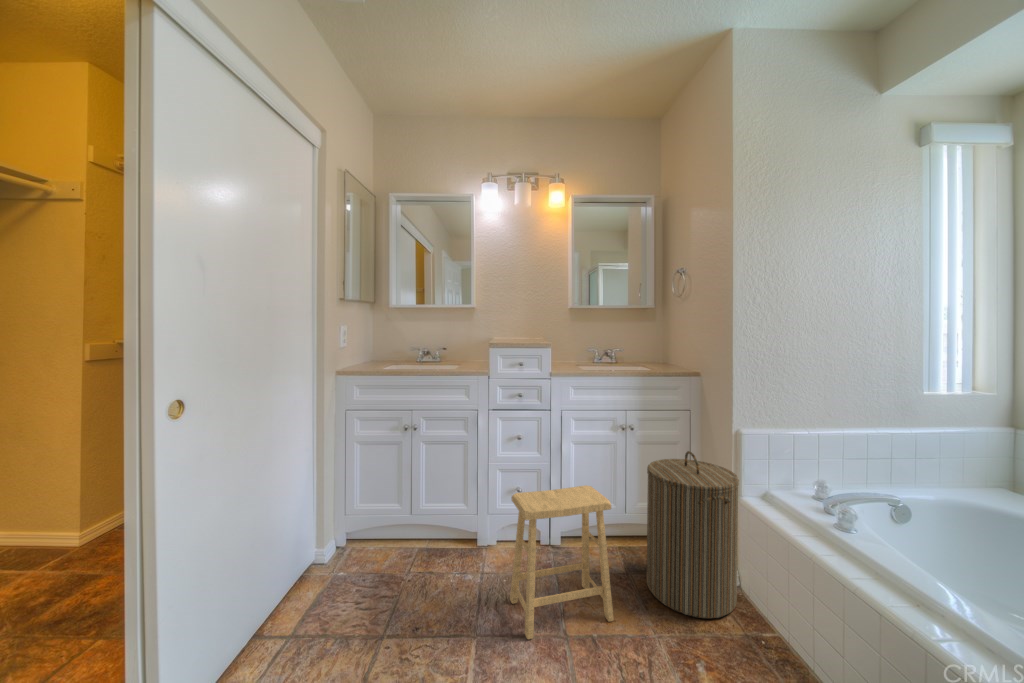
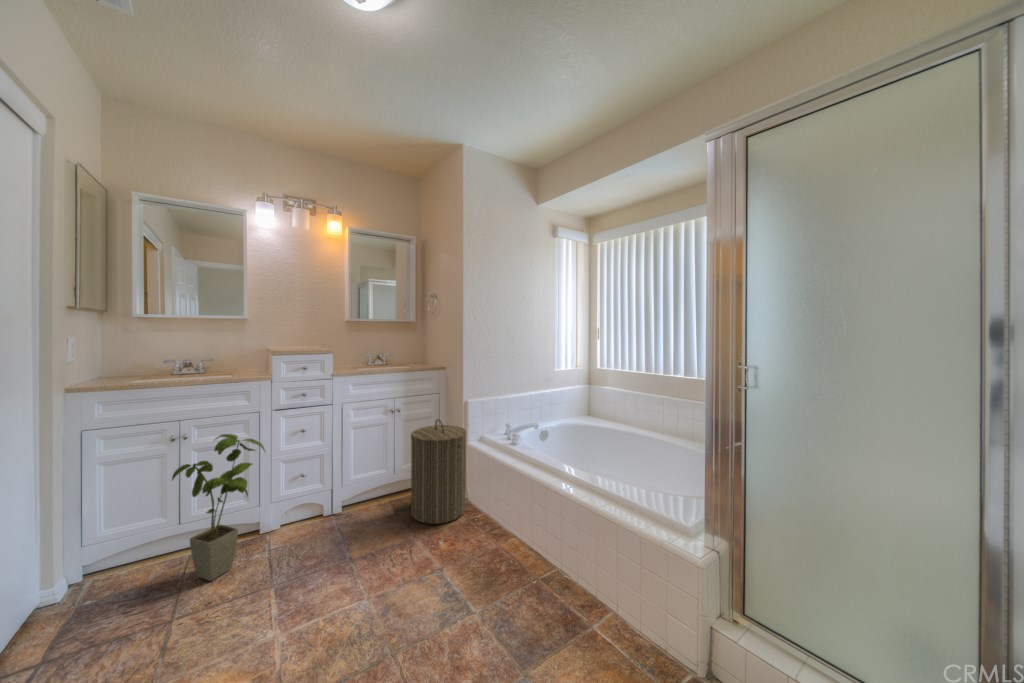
house plant: none [396,432,474,589] -> present [172,434,265,581]
footstool: present [510,485,614,639] -> none [303,455,390,578]

